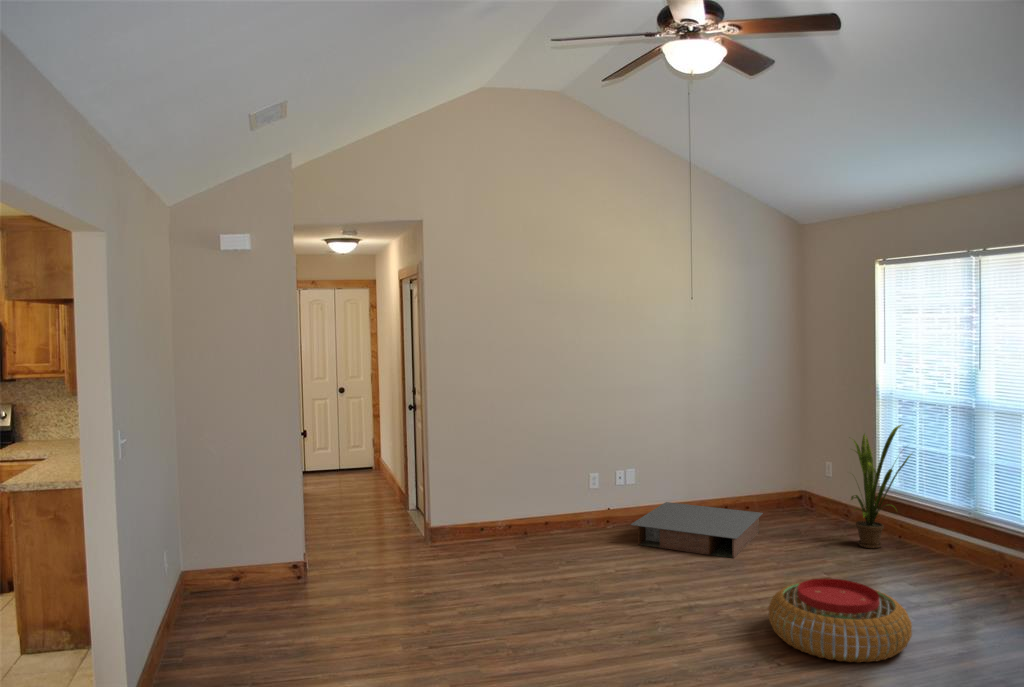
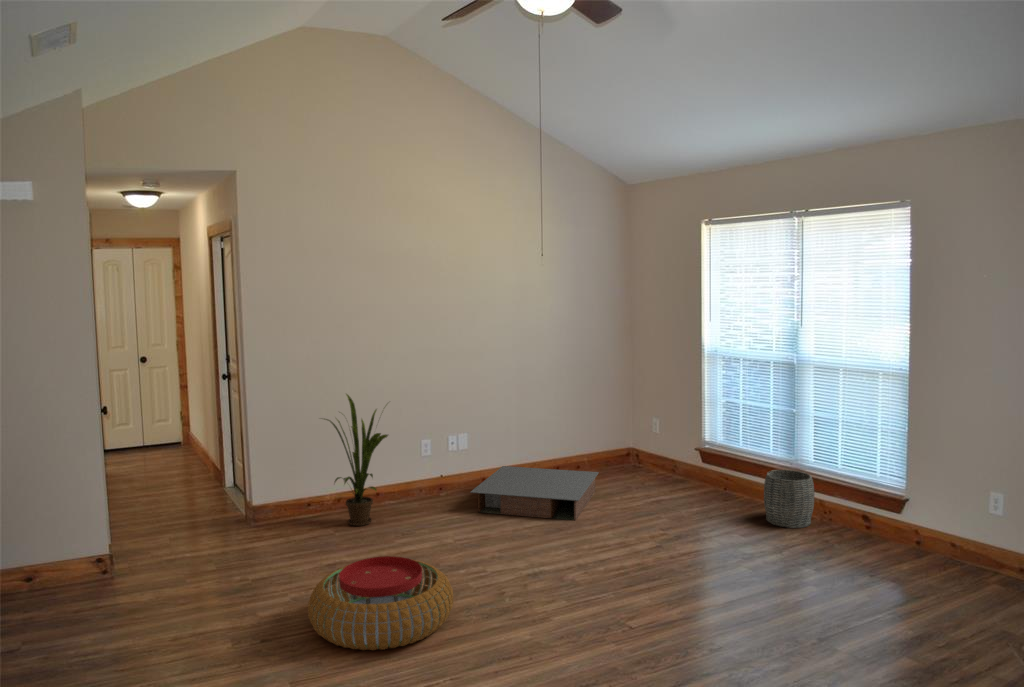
house plant: present [851,425,911,548] -> present [324,394,388,526]
woven basket: none [936,520,993,581] -> present [764,470,814,528]
pouf: present [768,578,912,663] -> present [308,556,453,650]

